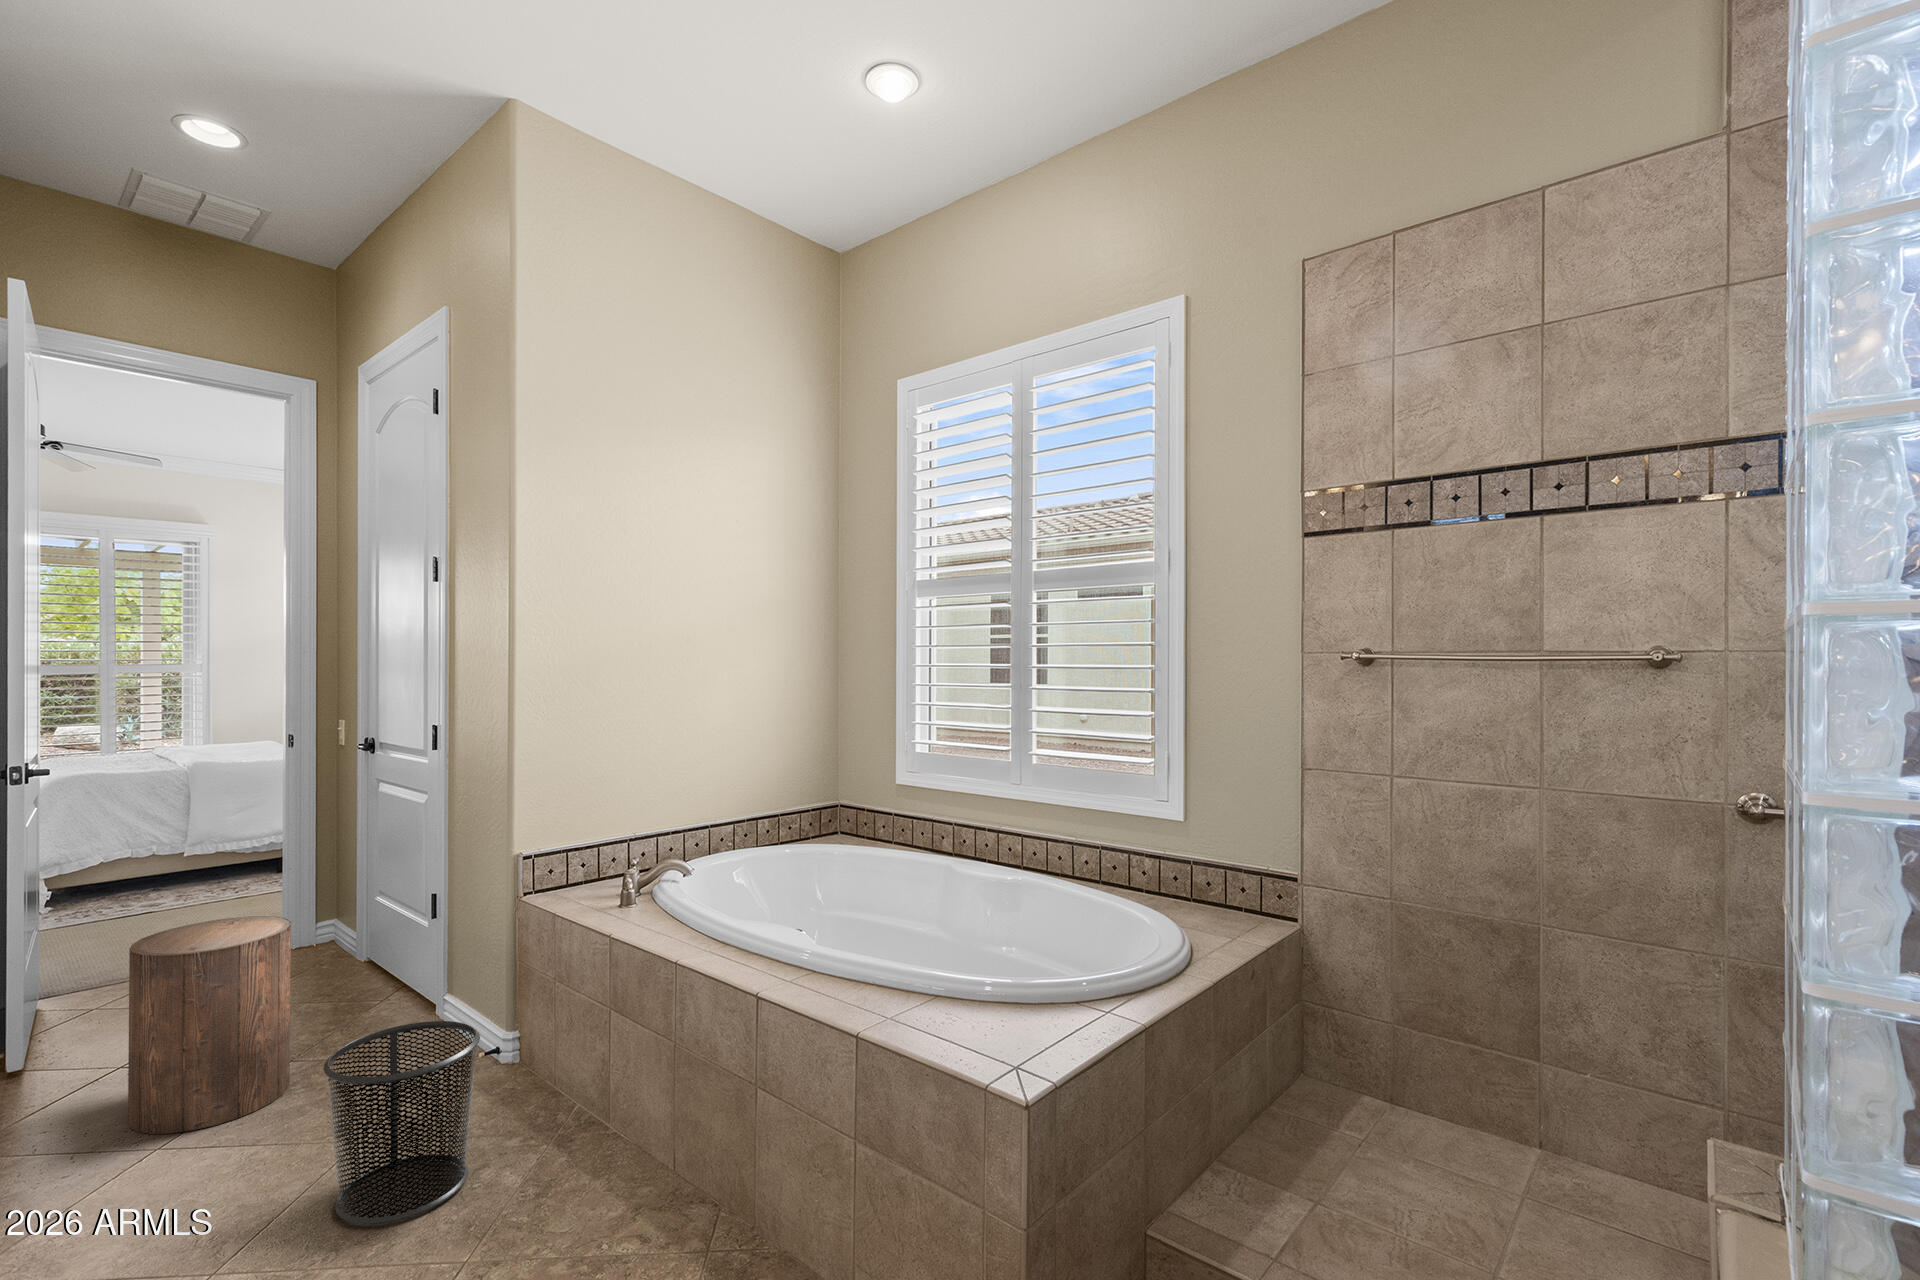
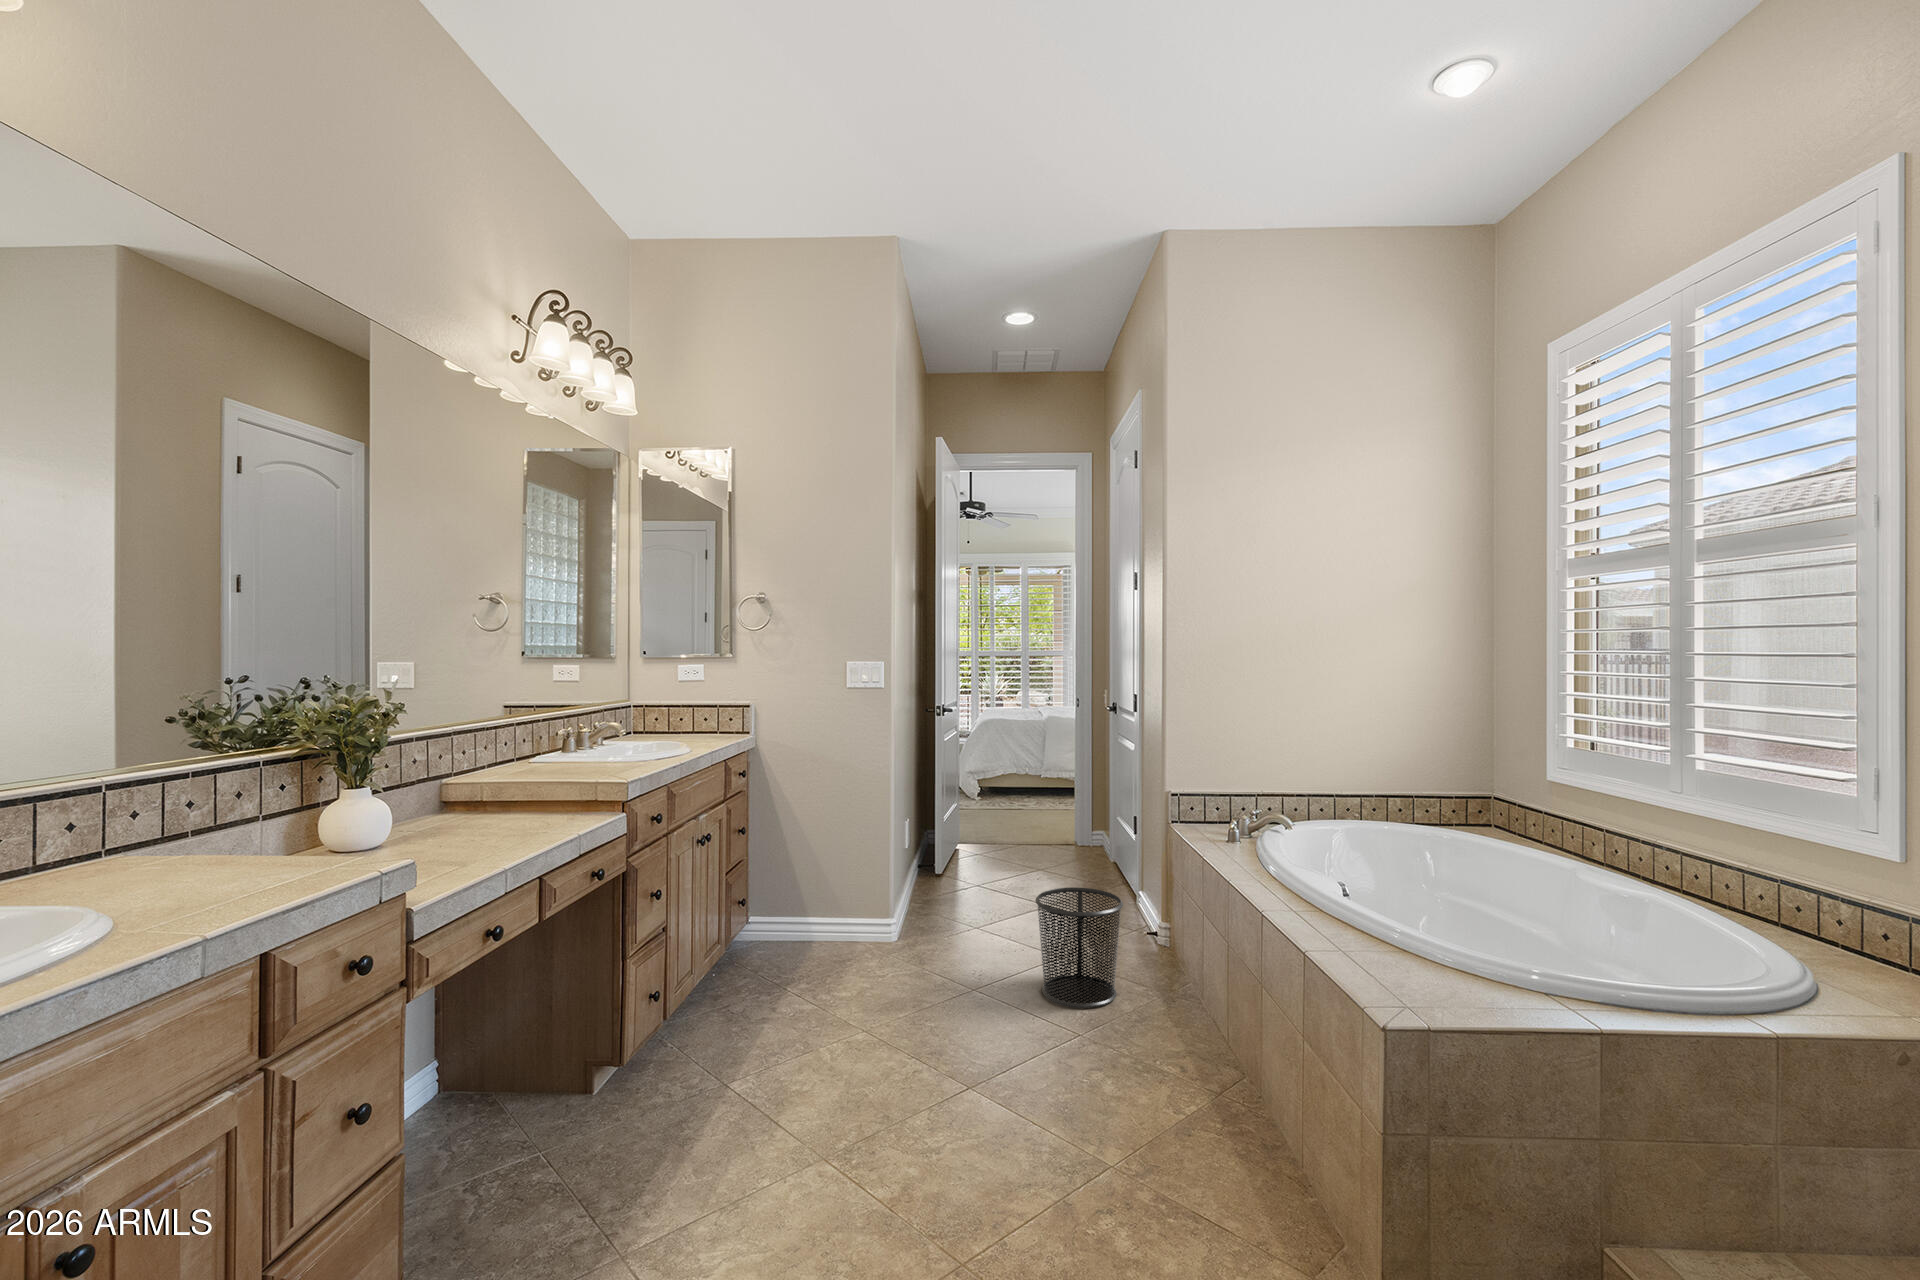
stool: present [128,916,291,1134] -> none [974,807,1049,926]

